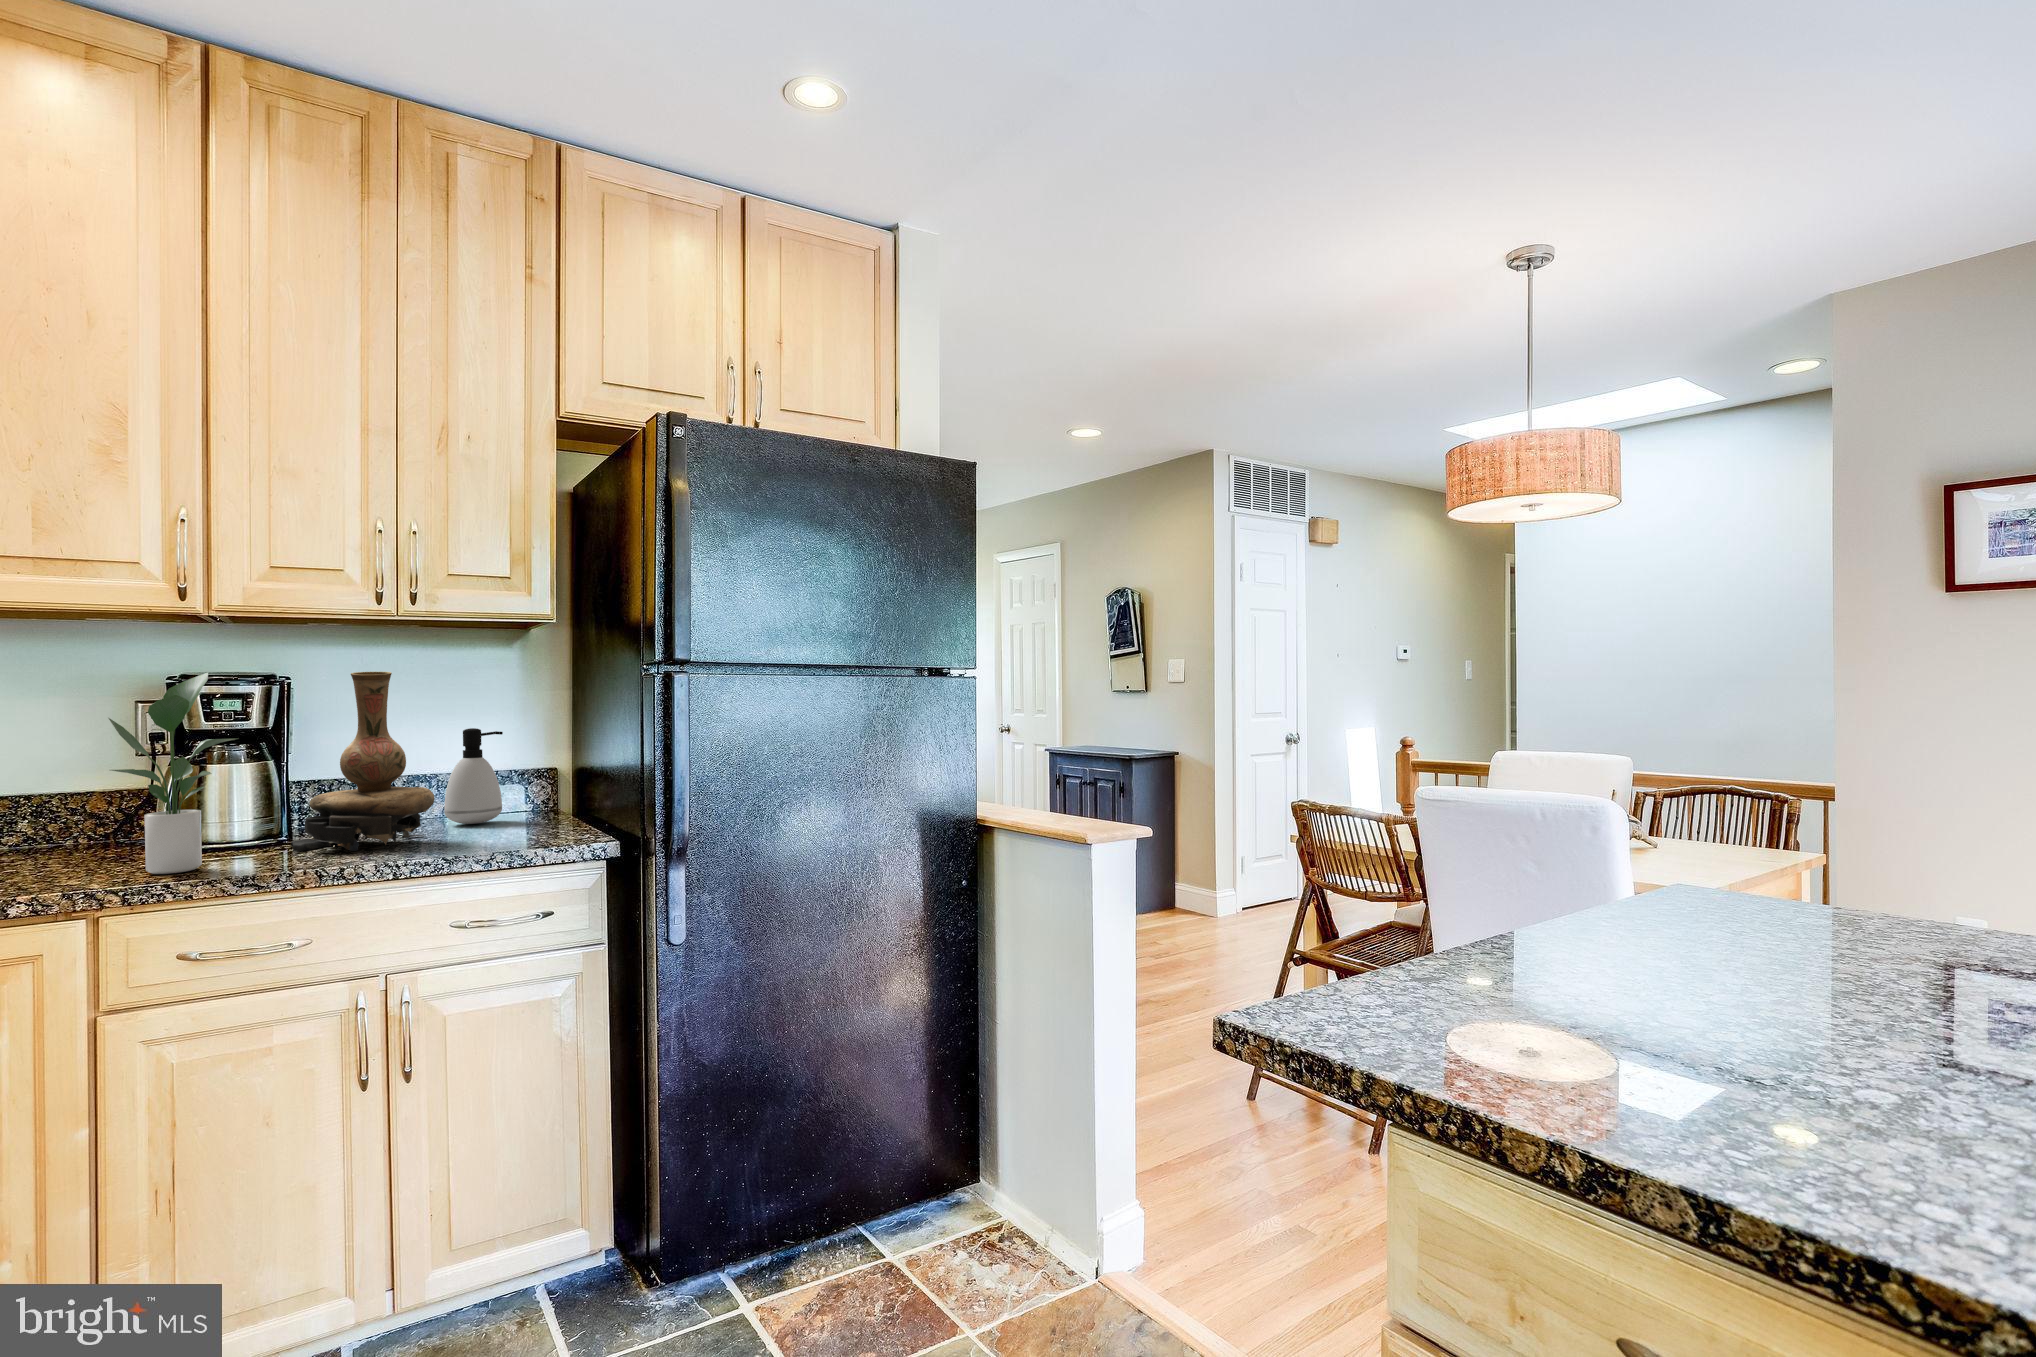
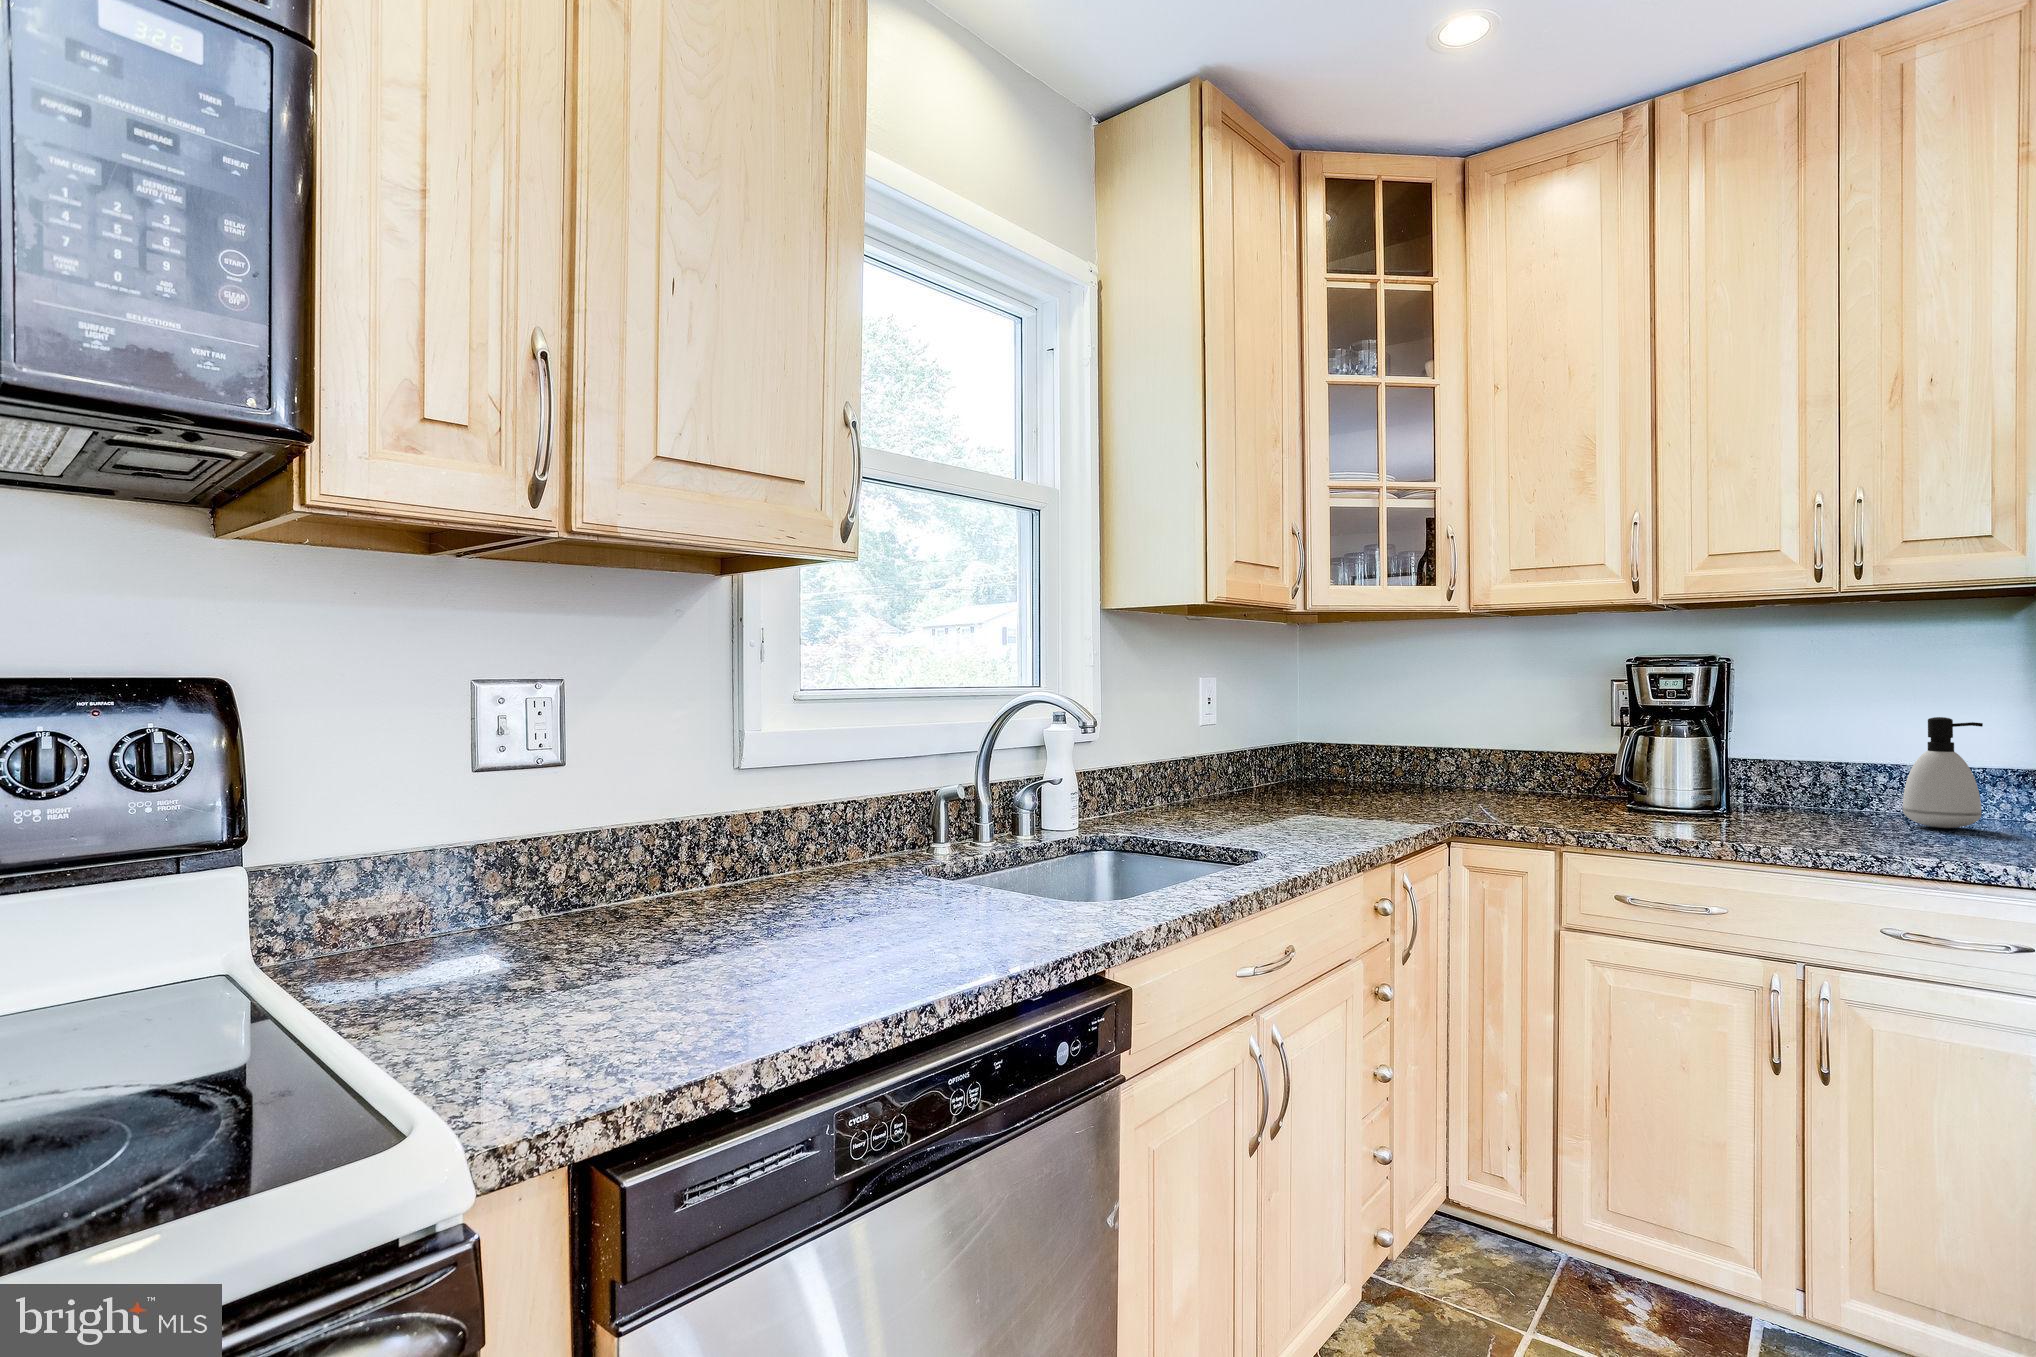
vase: present [291,672,435,851] -> none [1727,652,1876,839]
potted plant: present [109,673,235,874] -> none [1571,654,1676,827]

